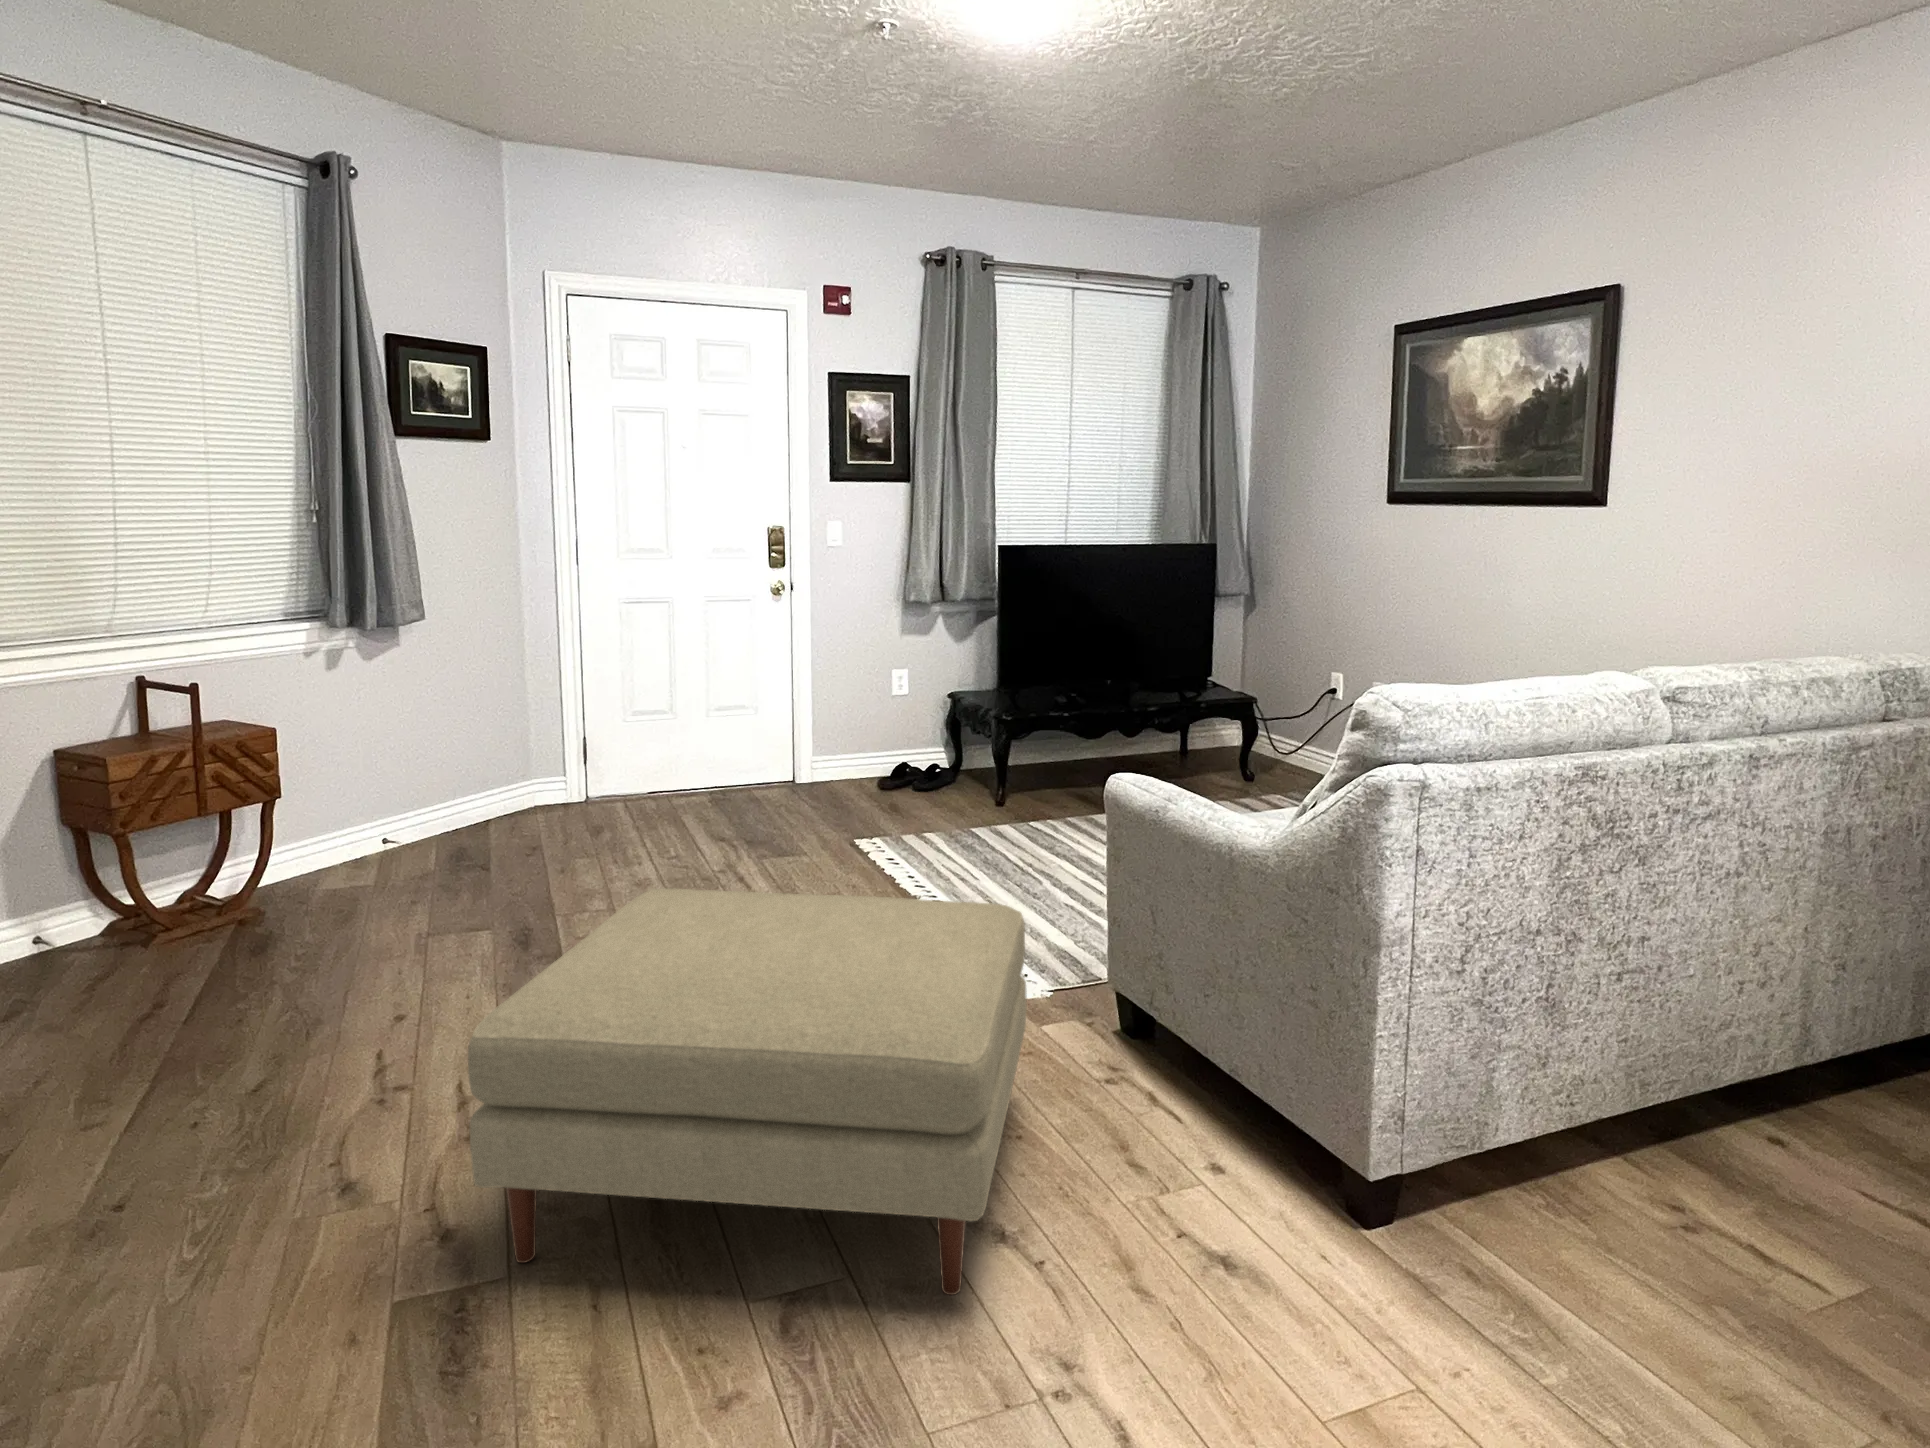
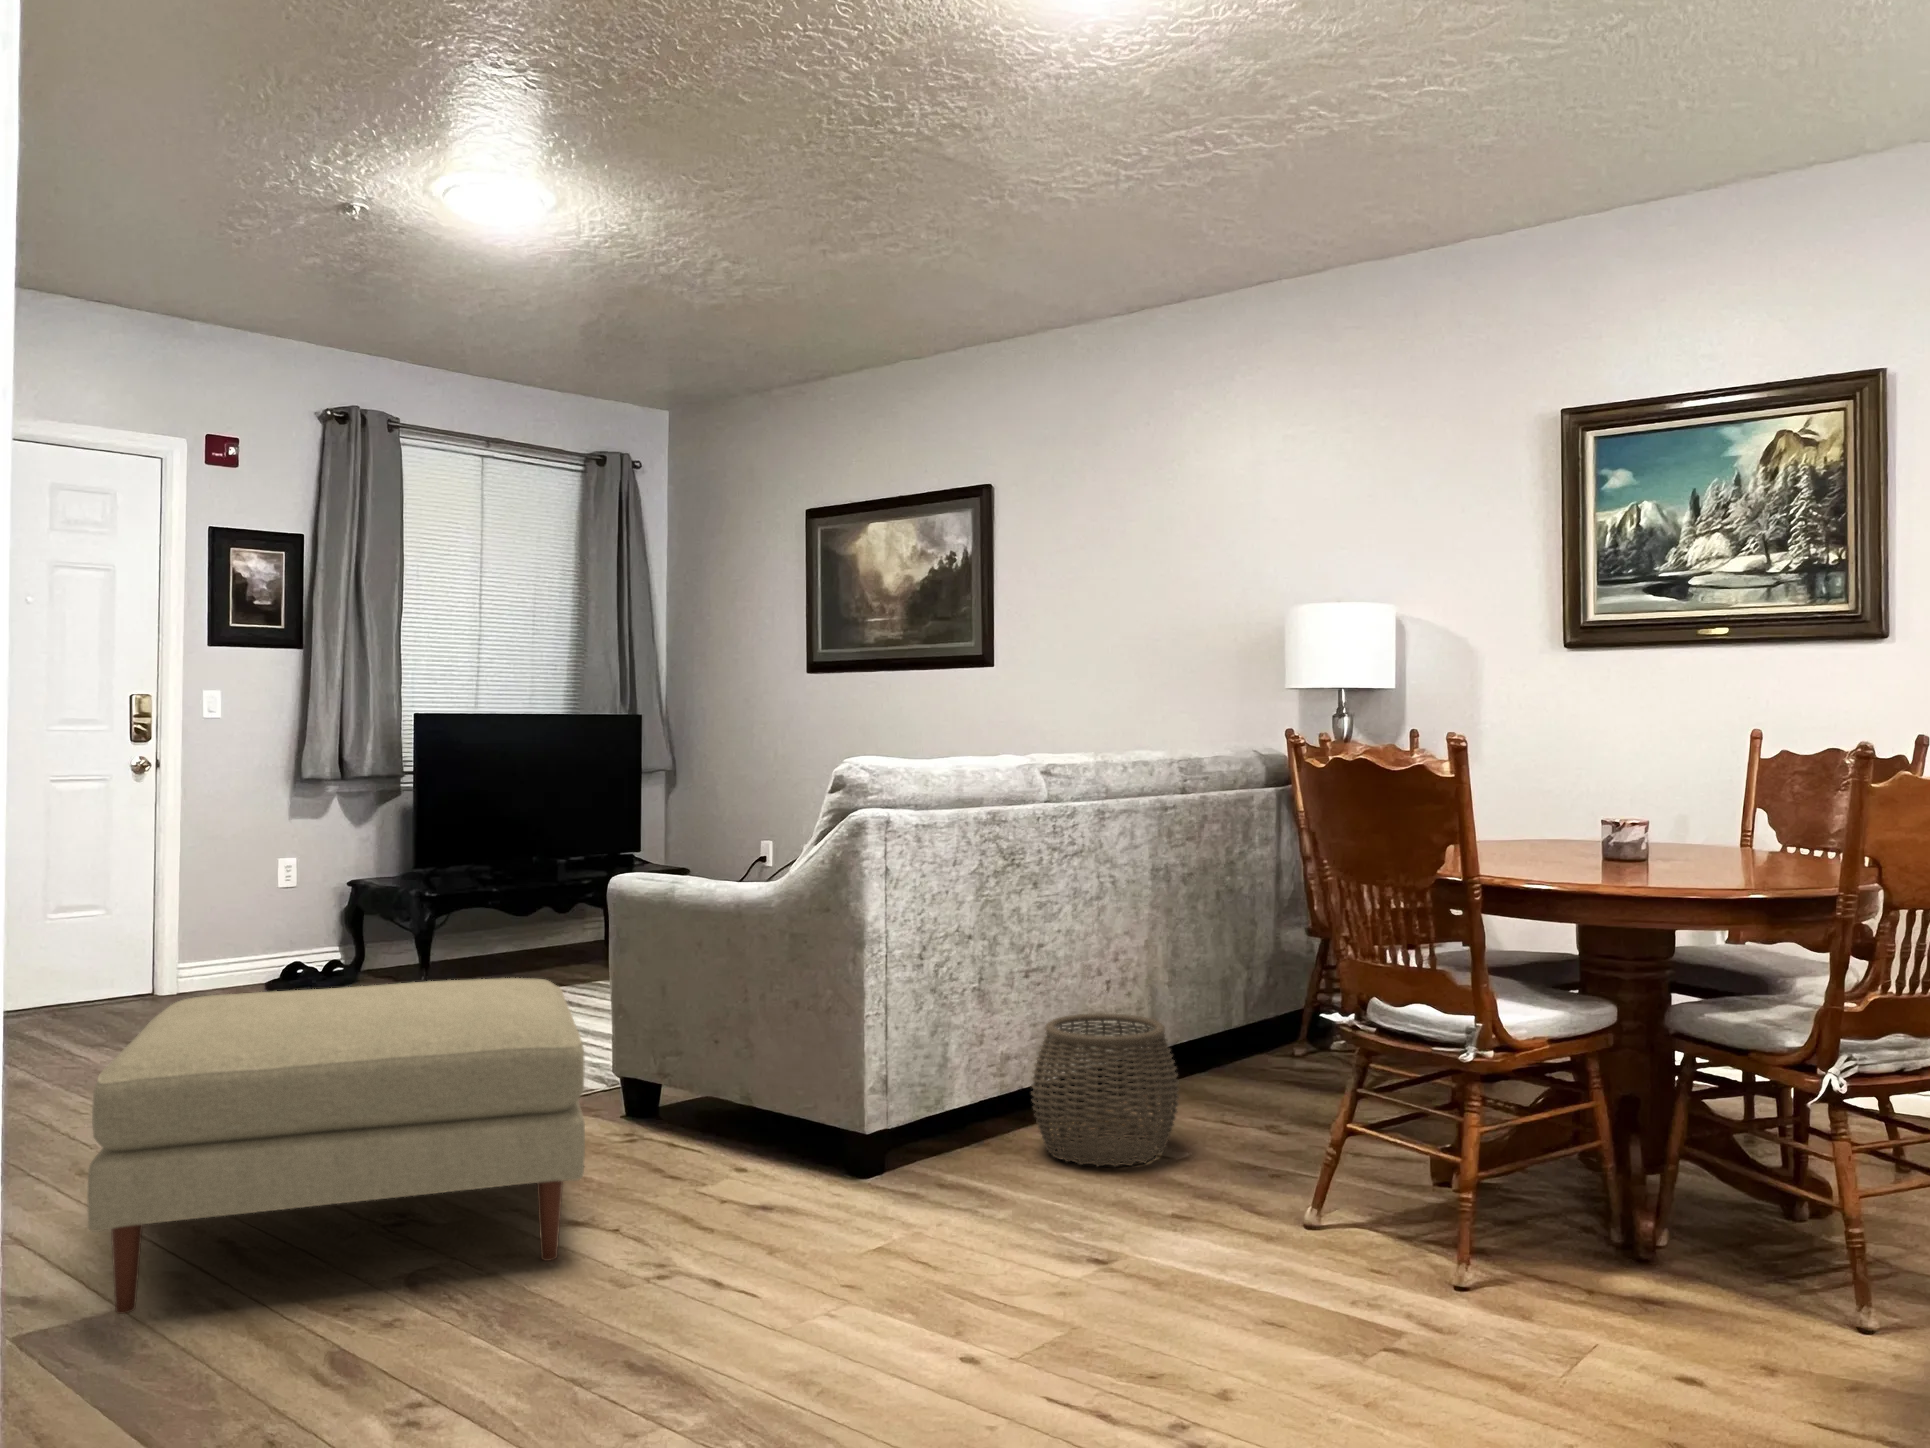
woven basket: none [1613,1046,1862,1303] -> present [1031,1013,1179,1167]

